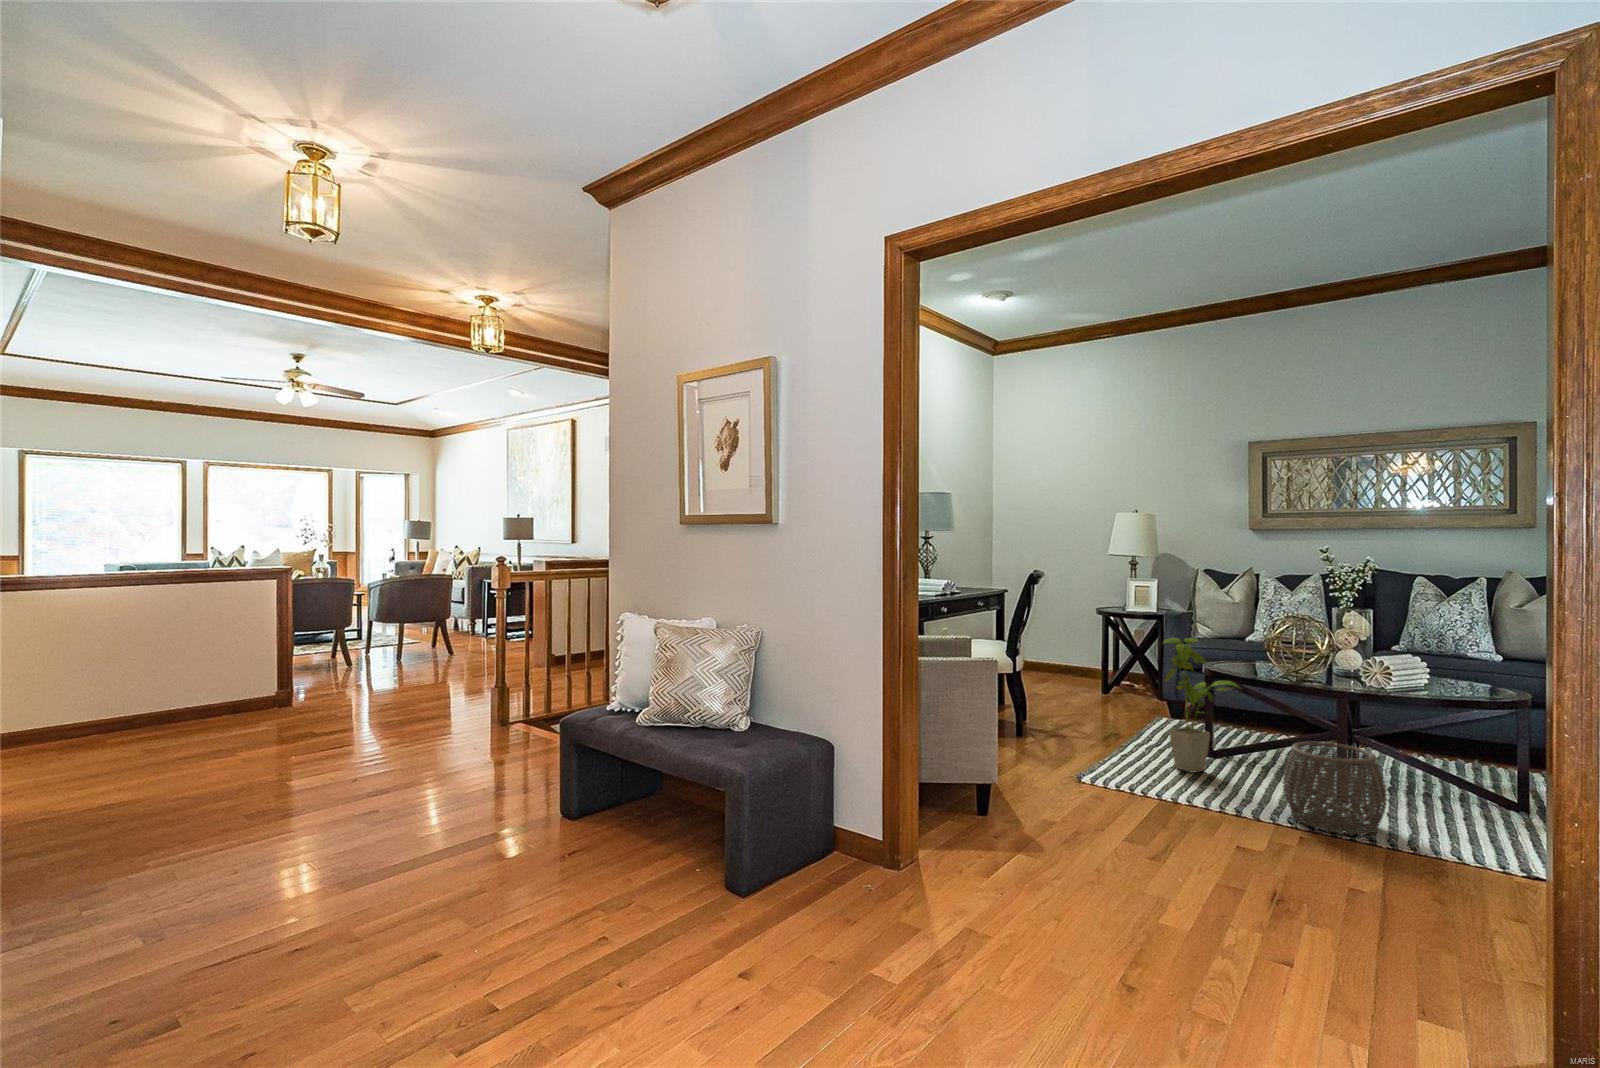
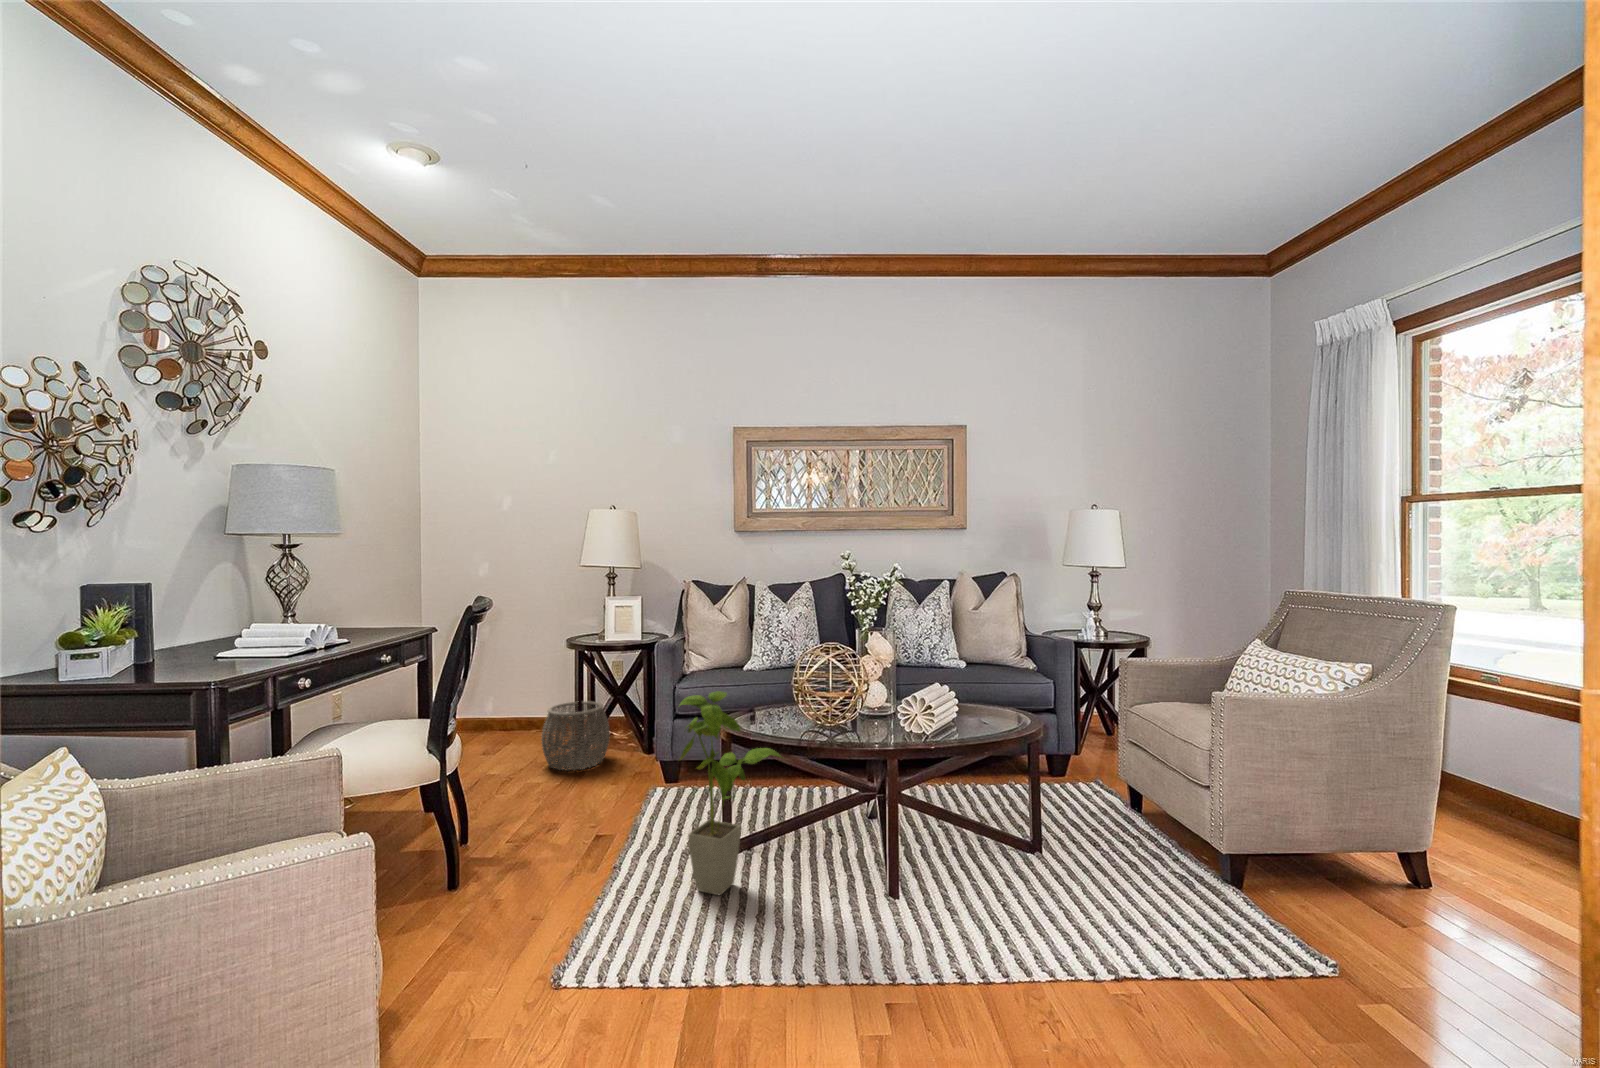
woven basket: present [1283,741,1387,836] -> present [541,701,610,771]

